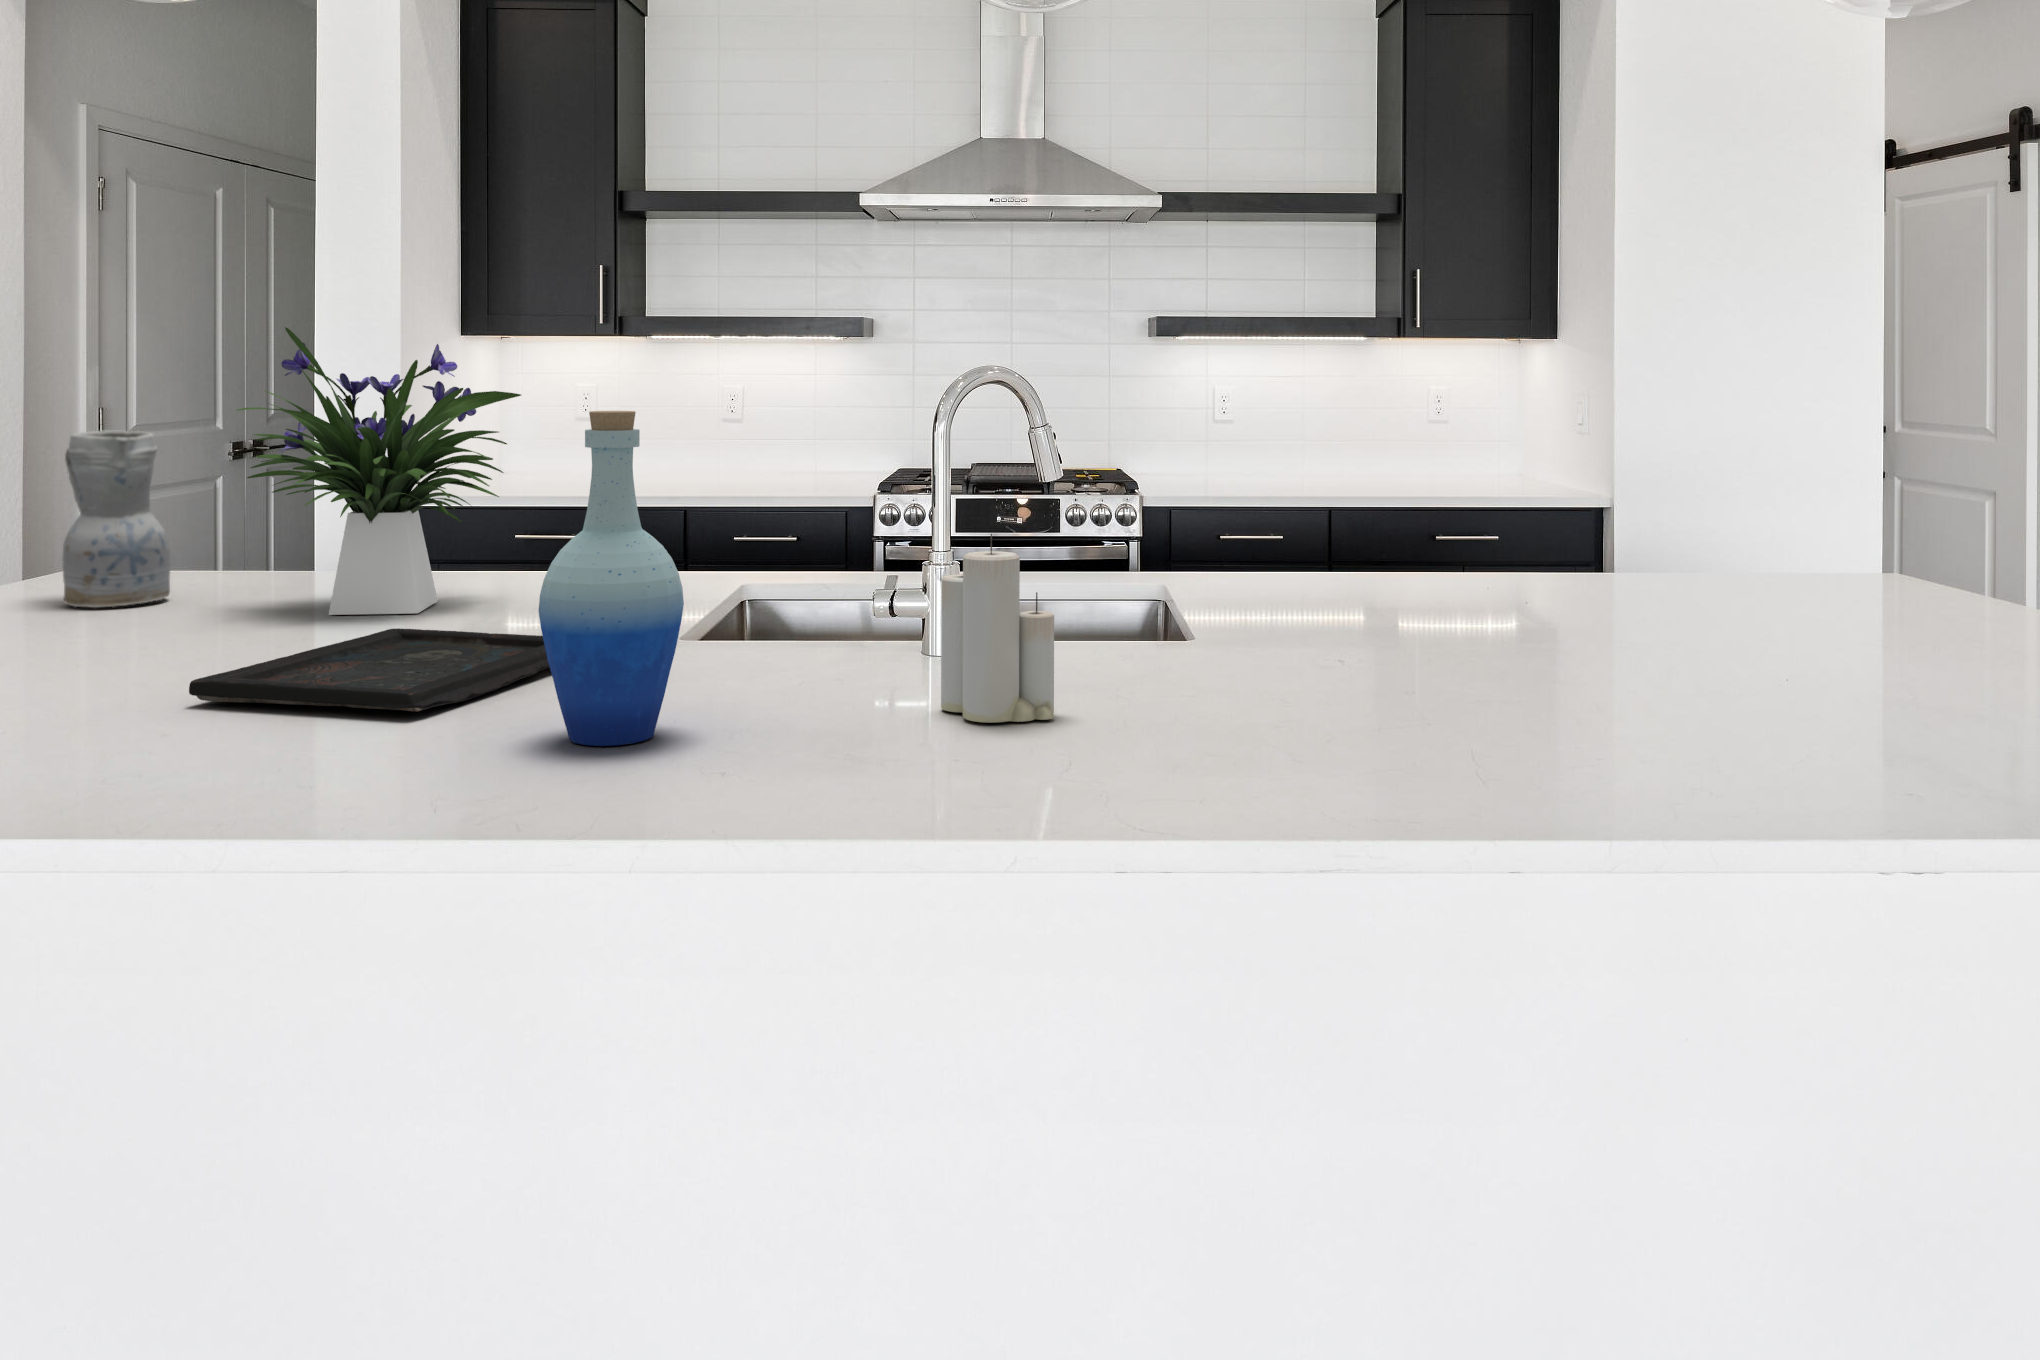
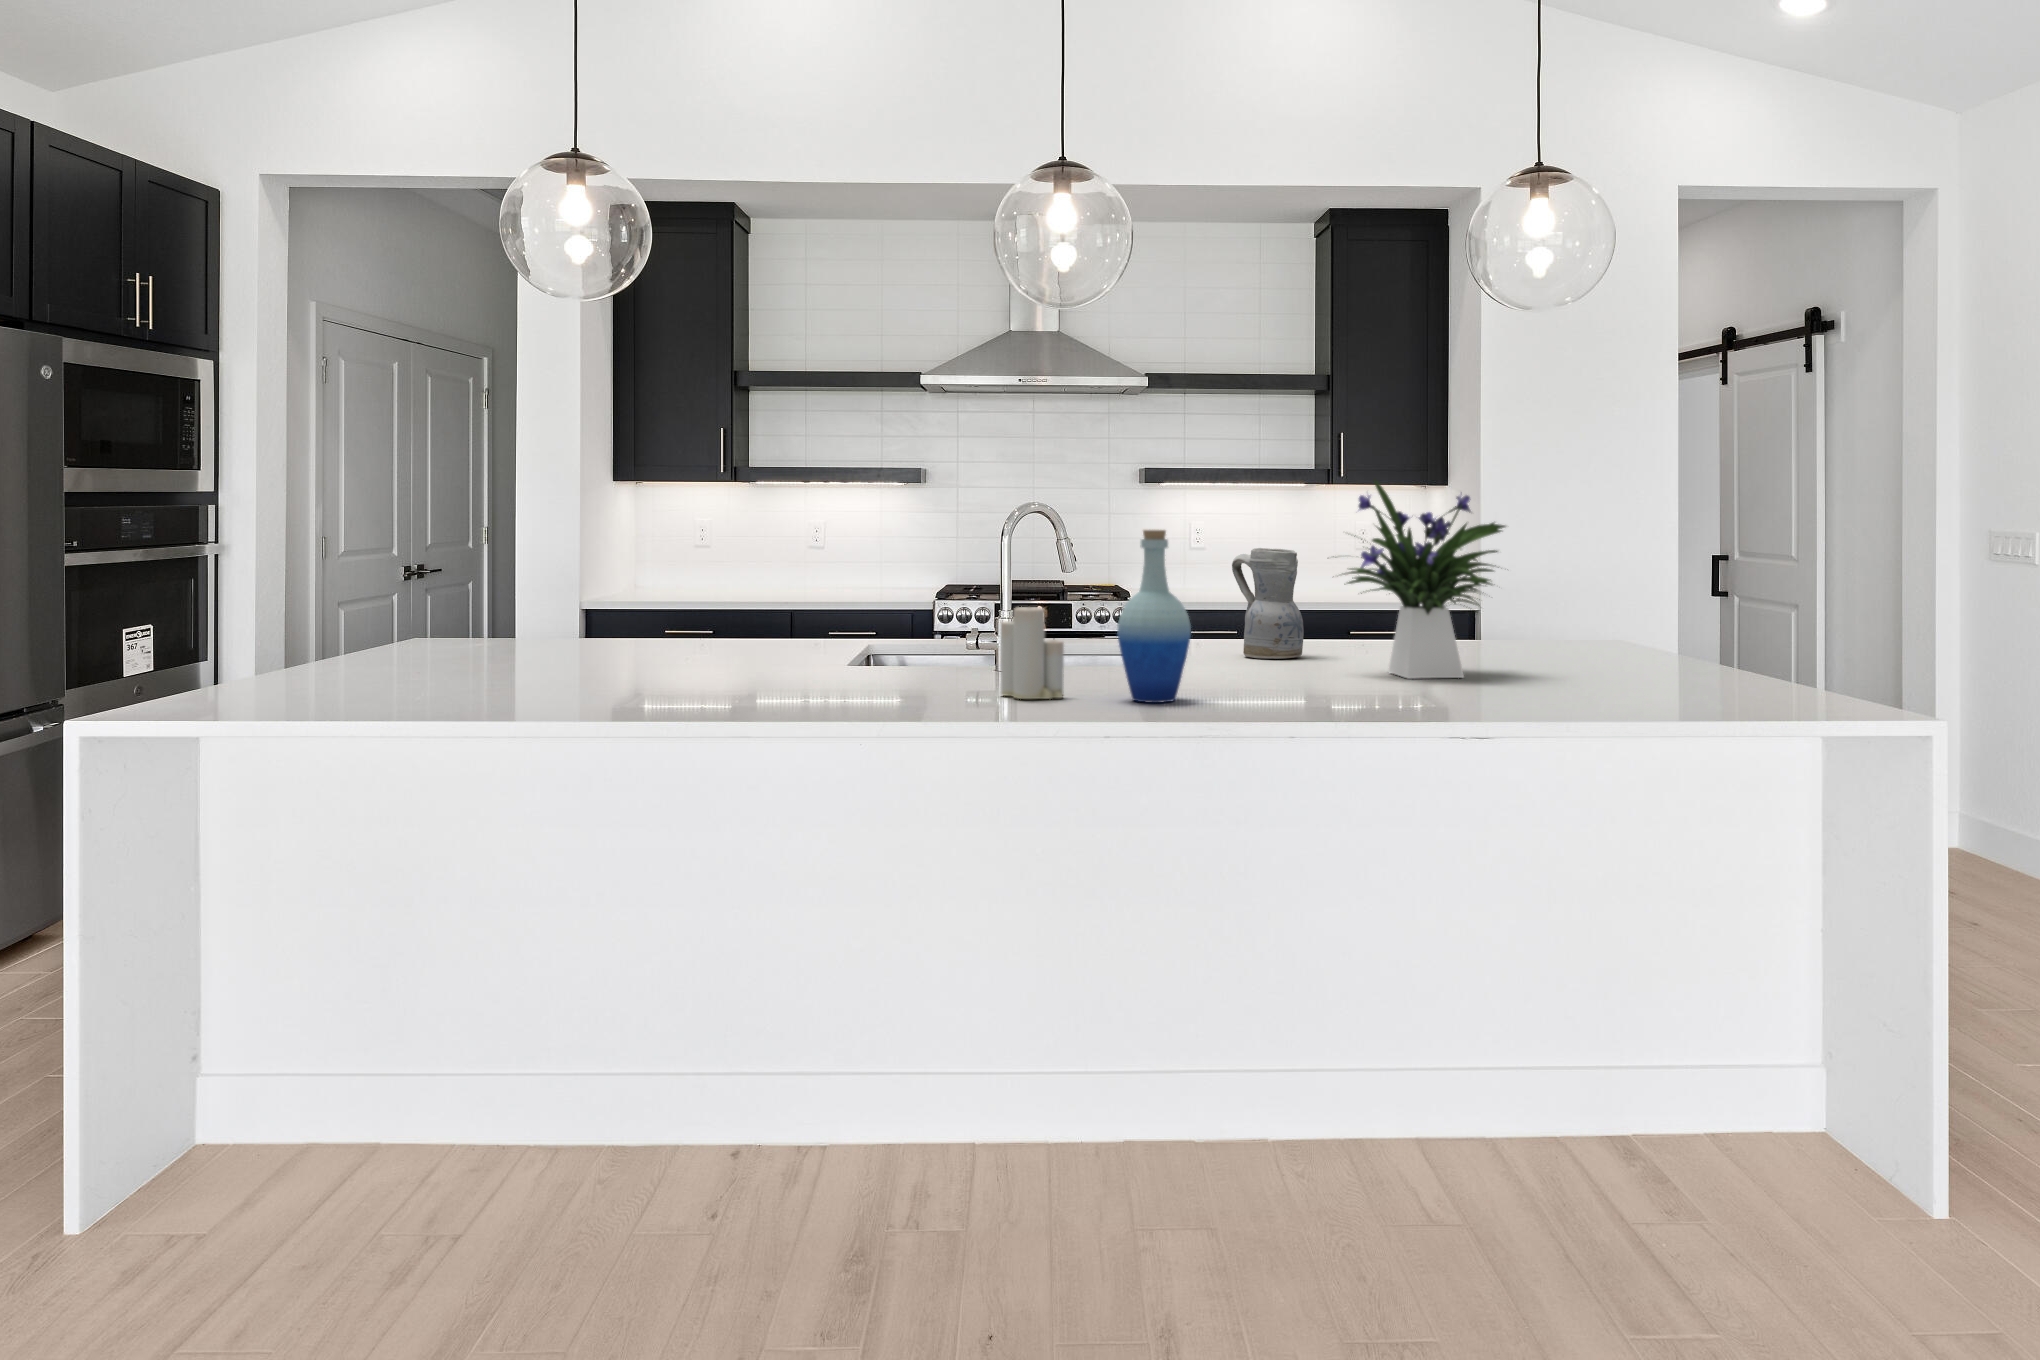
flower arrangement: present [236,327,521,615] -> present [1344,481,1506,679]
bottle: present [539,411,684,746] -> present [1117,530,1191,703]
ceramic pitcher: present [63,430,170,608] -> present [1232,548,1304,659]
tray: present [189,628,550,711] -> none [579,663,787,695]

